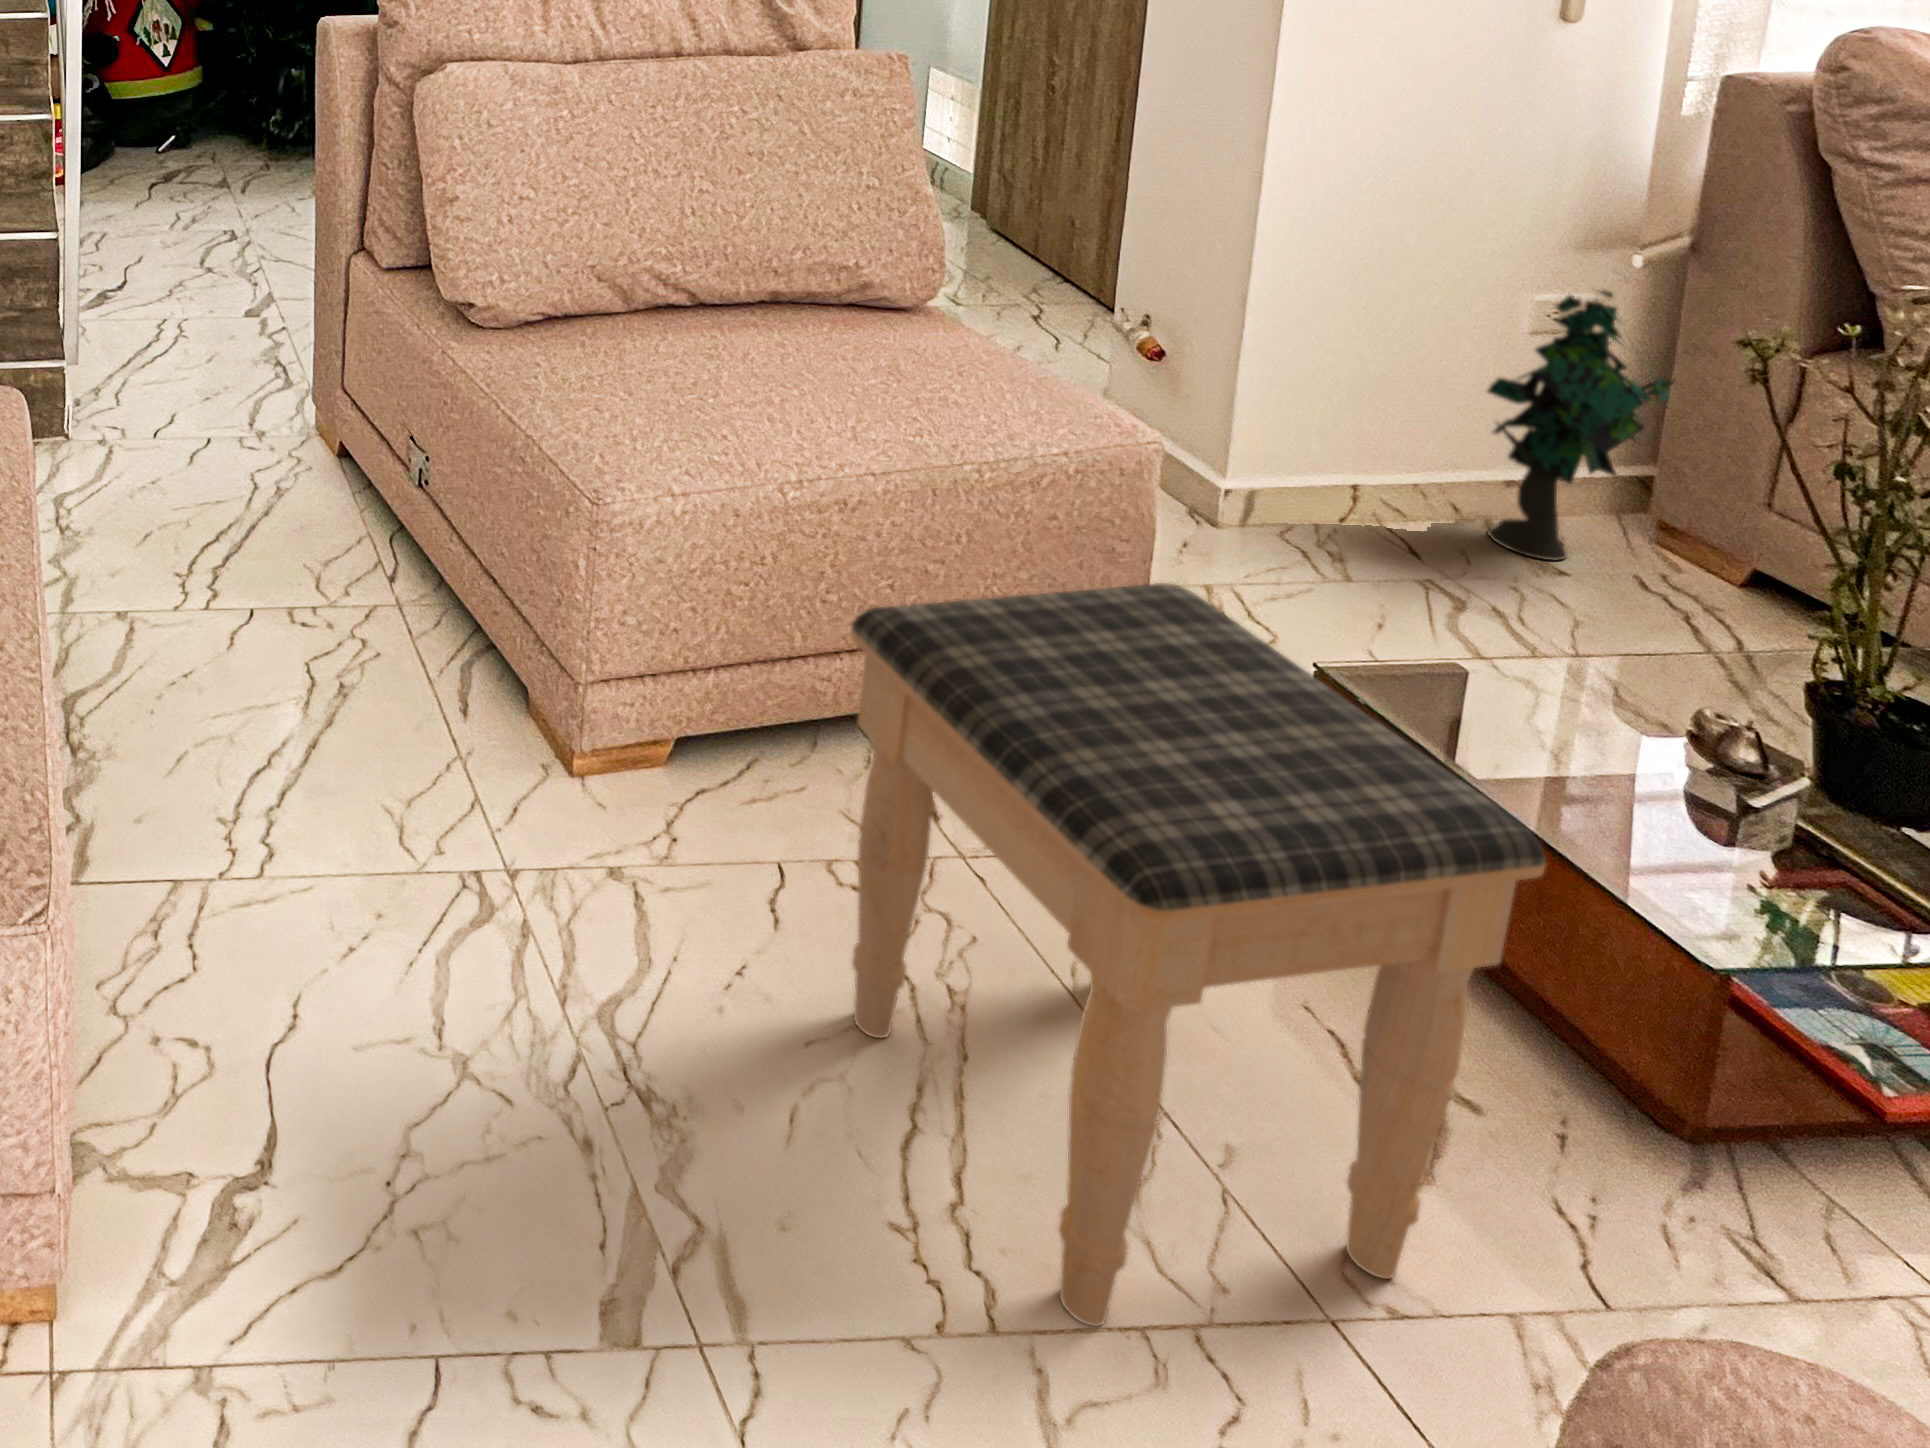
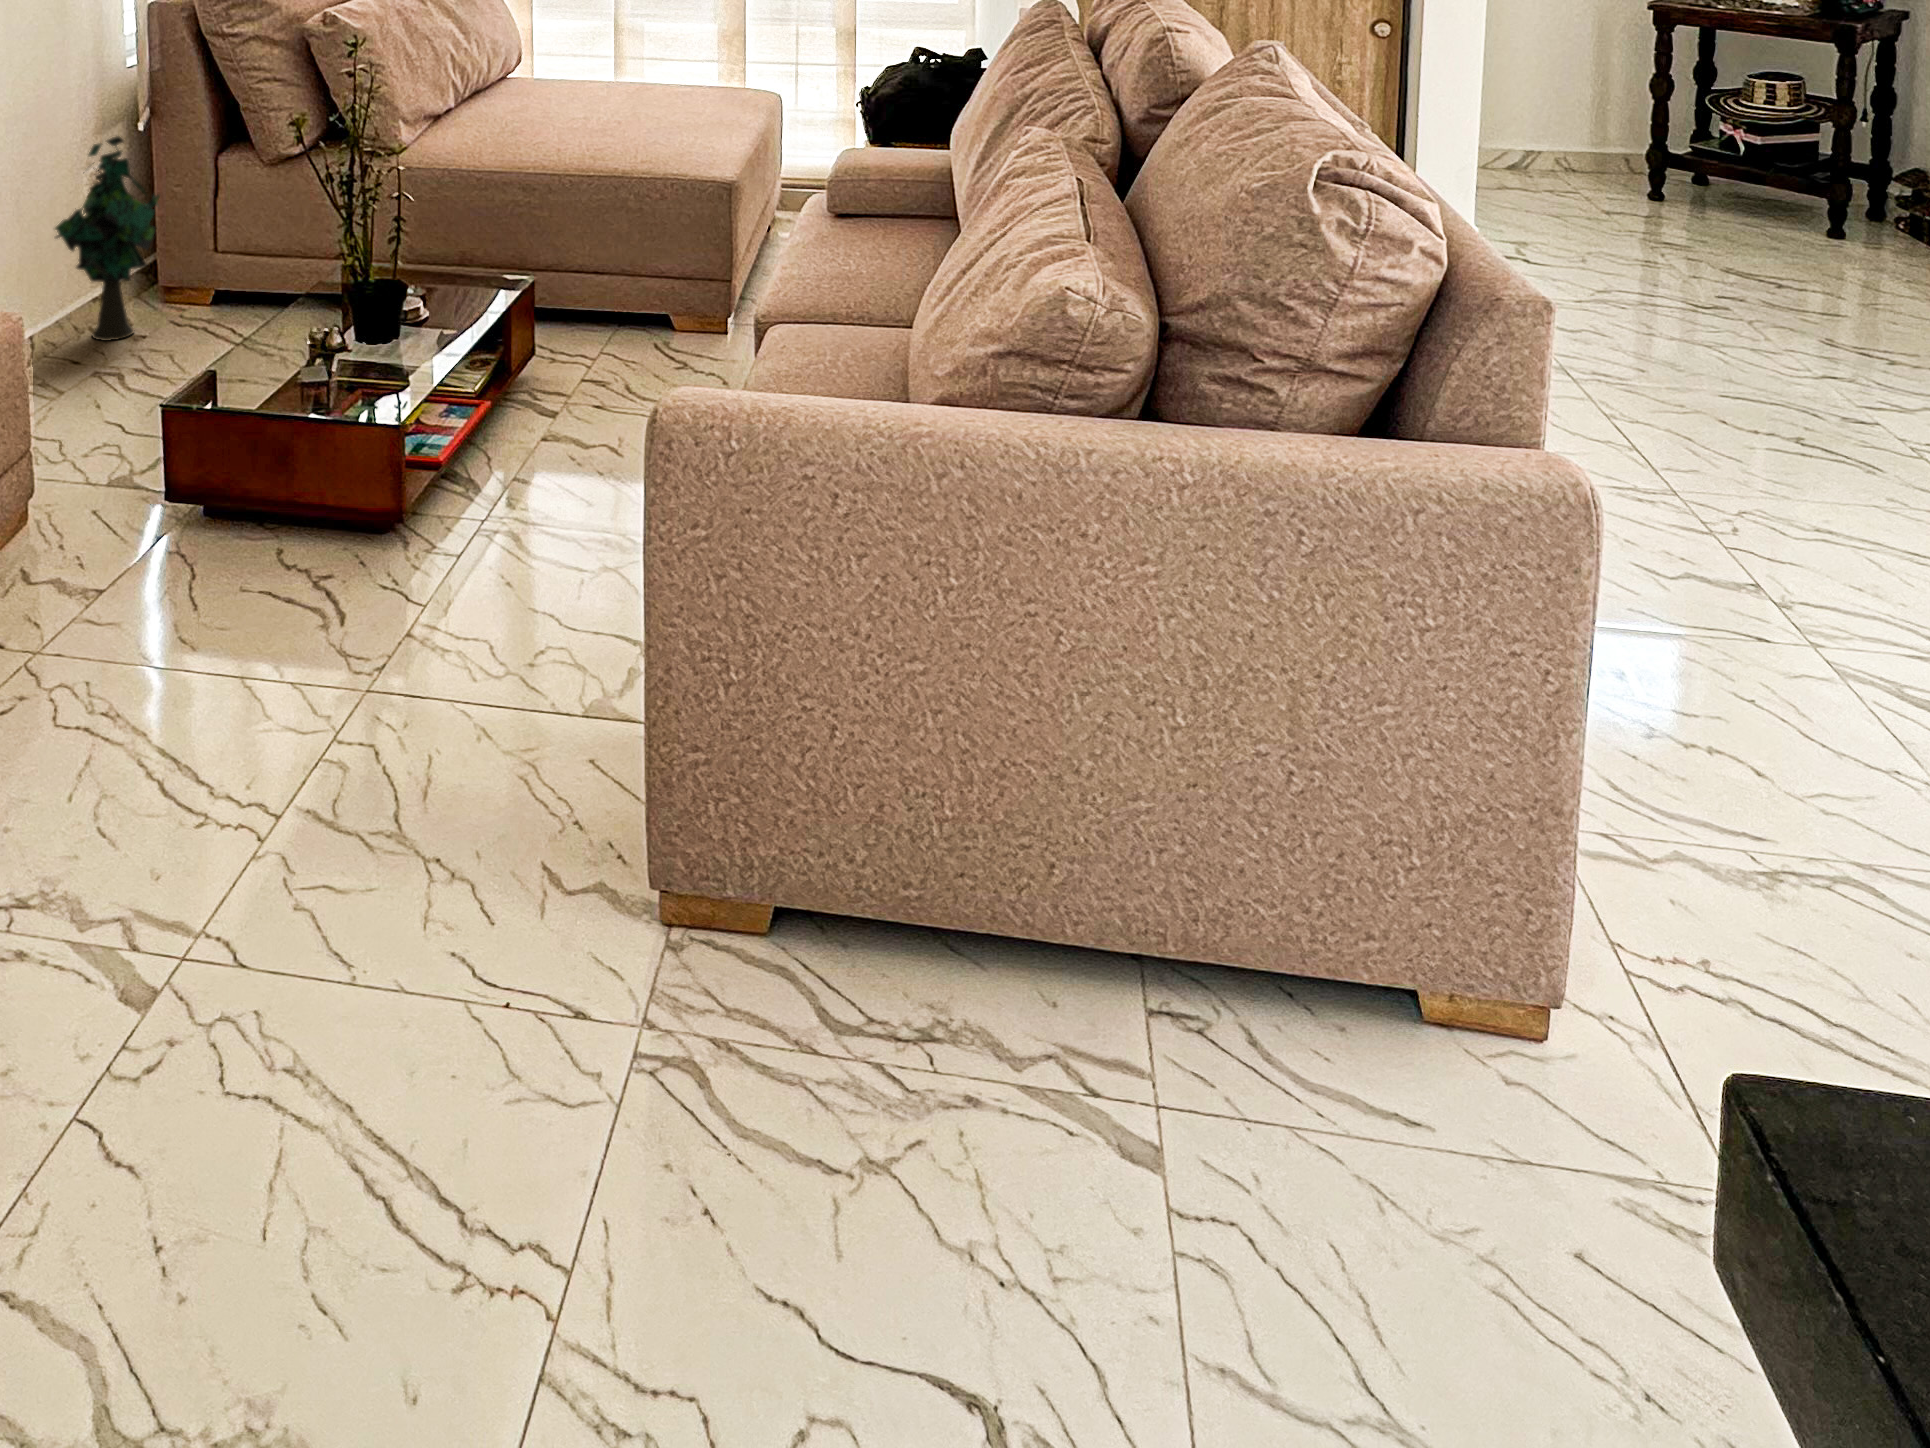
footstool: present [851,583,1546,1326] -> none [28,354,385,783]

